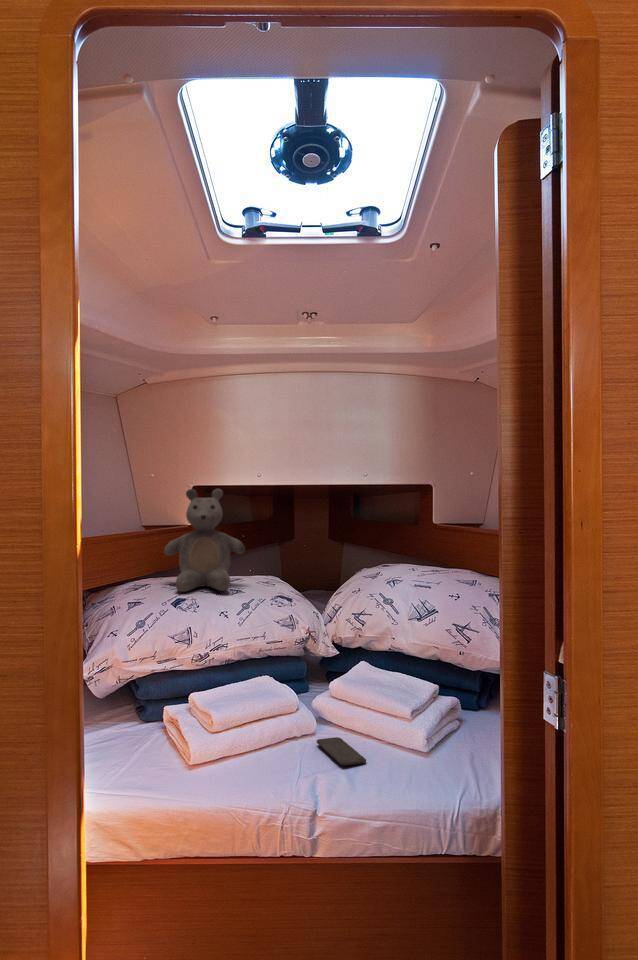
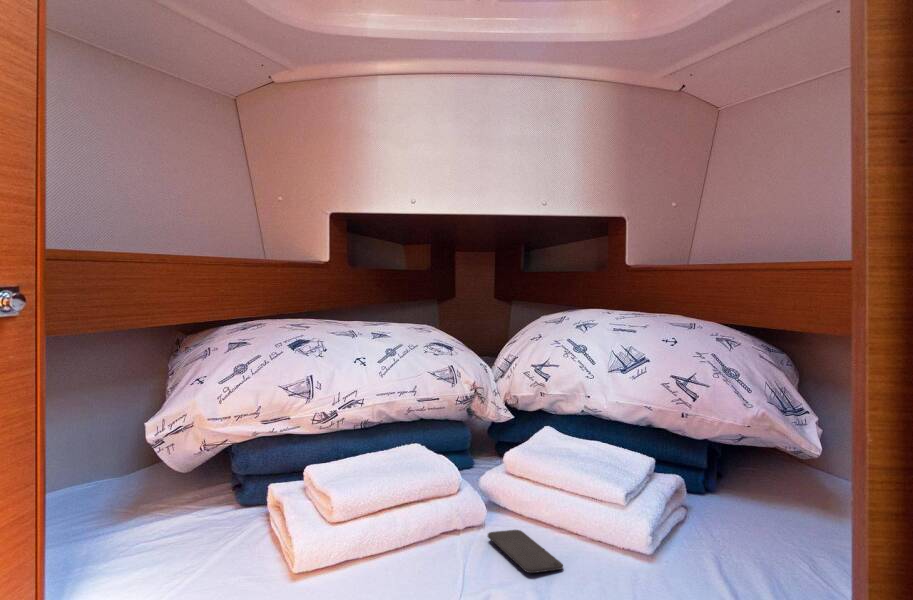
teddy bear: present [164,489,245,592] -> none [281,200,389,334]

